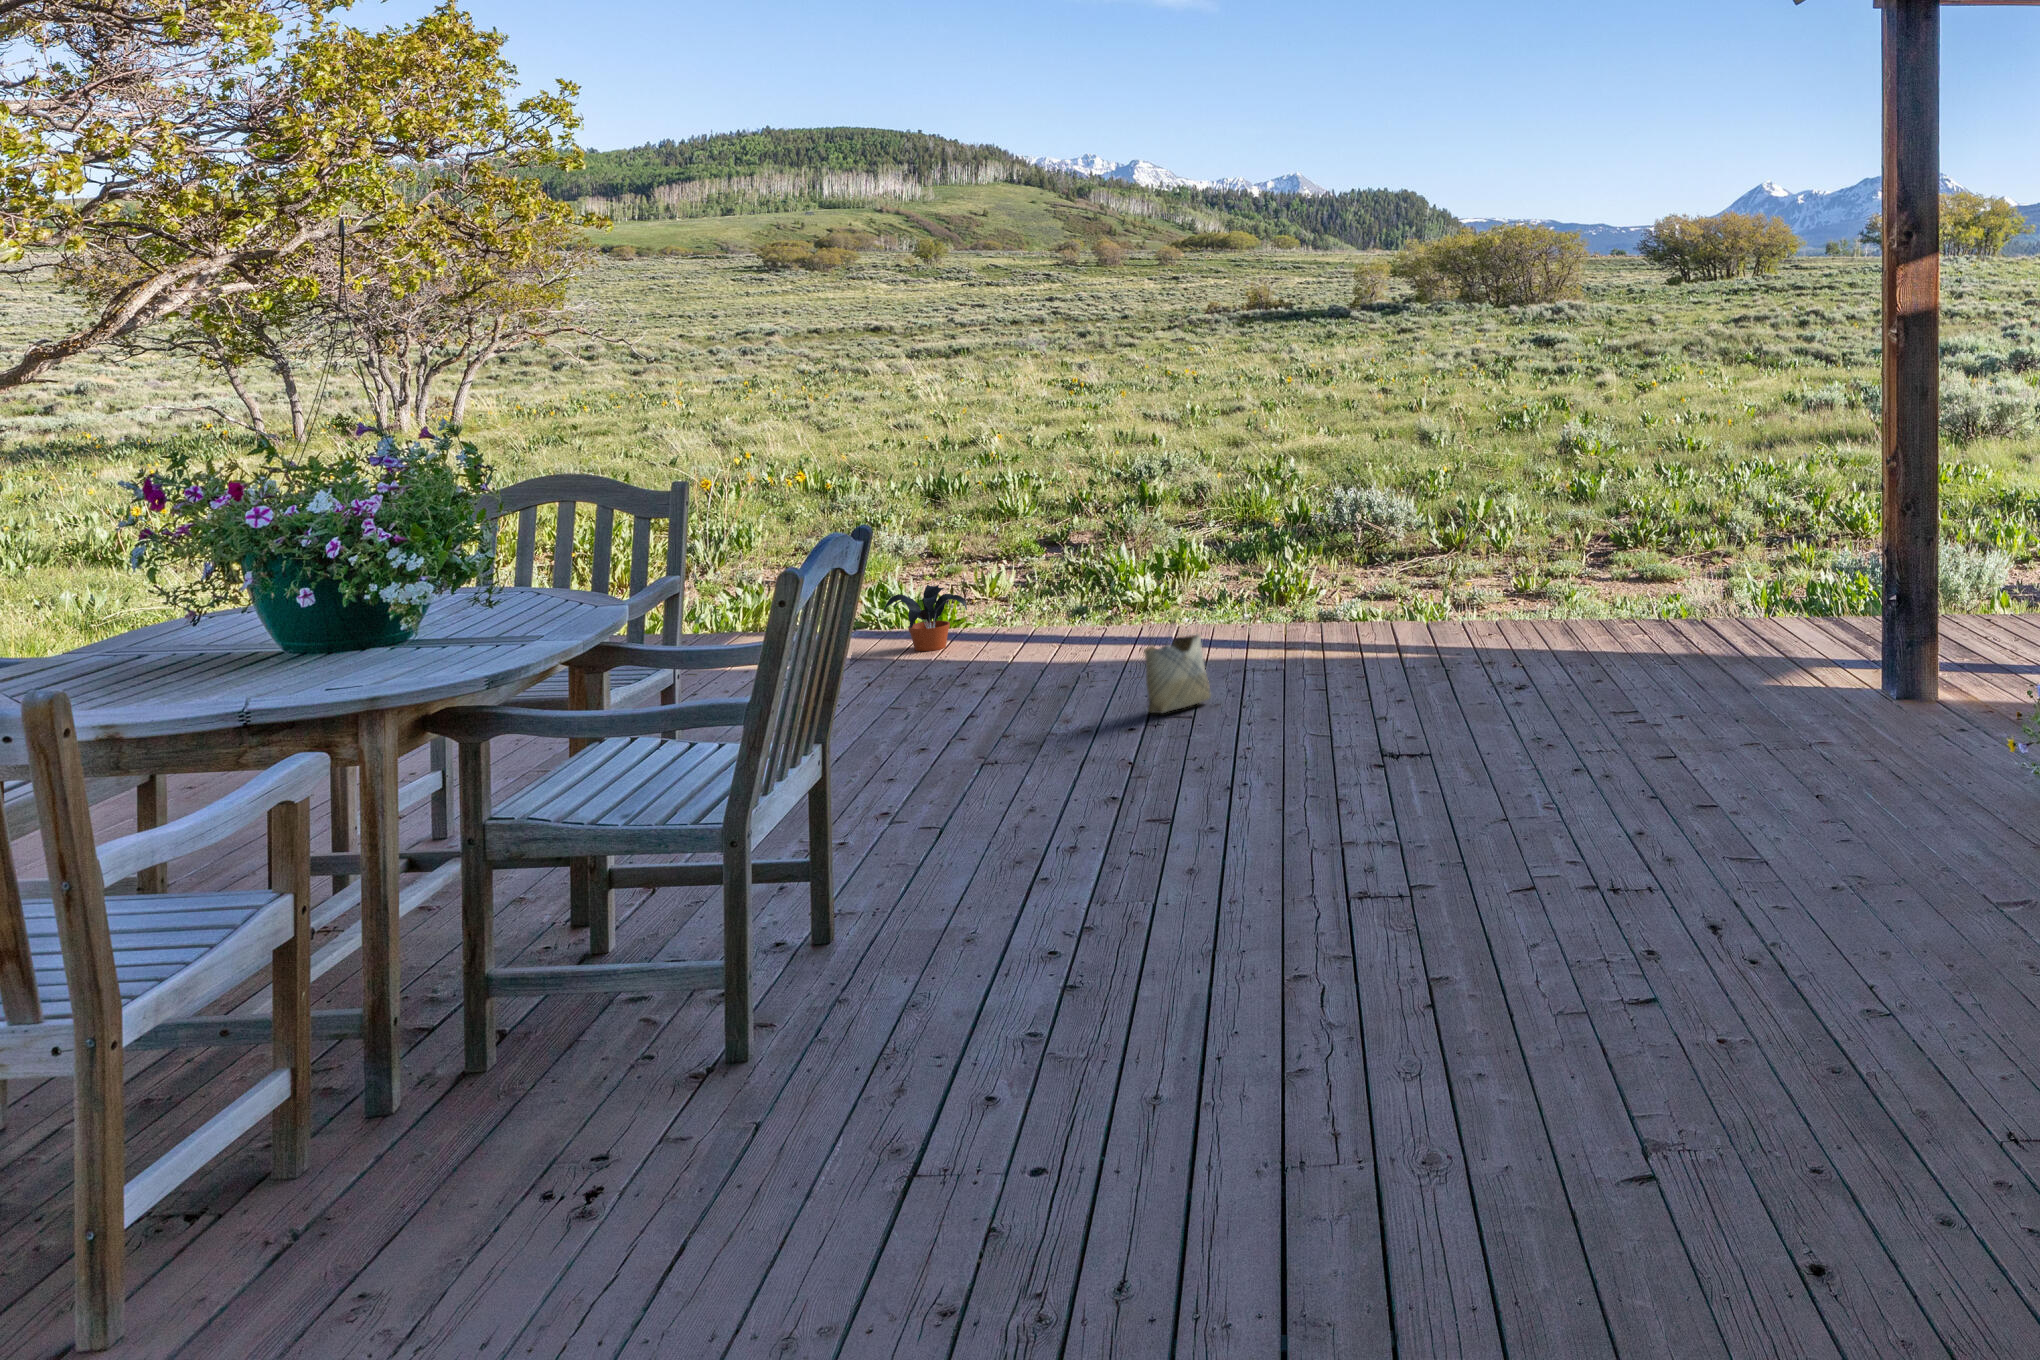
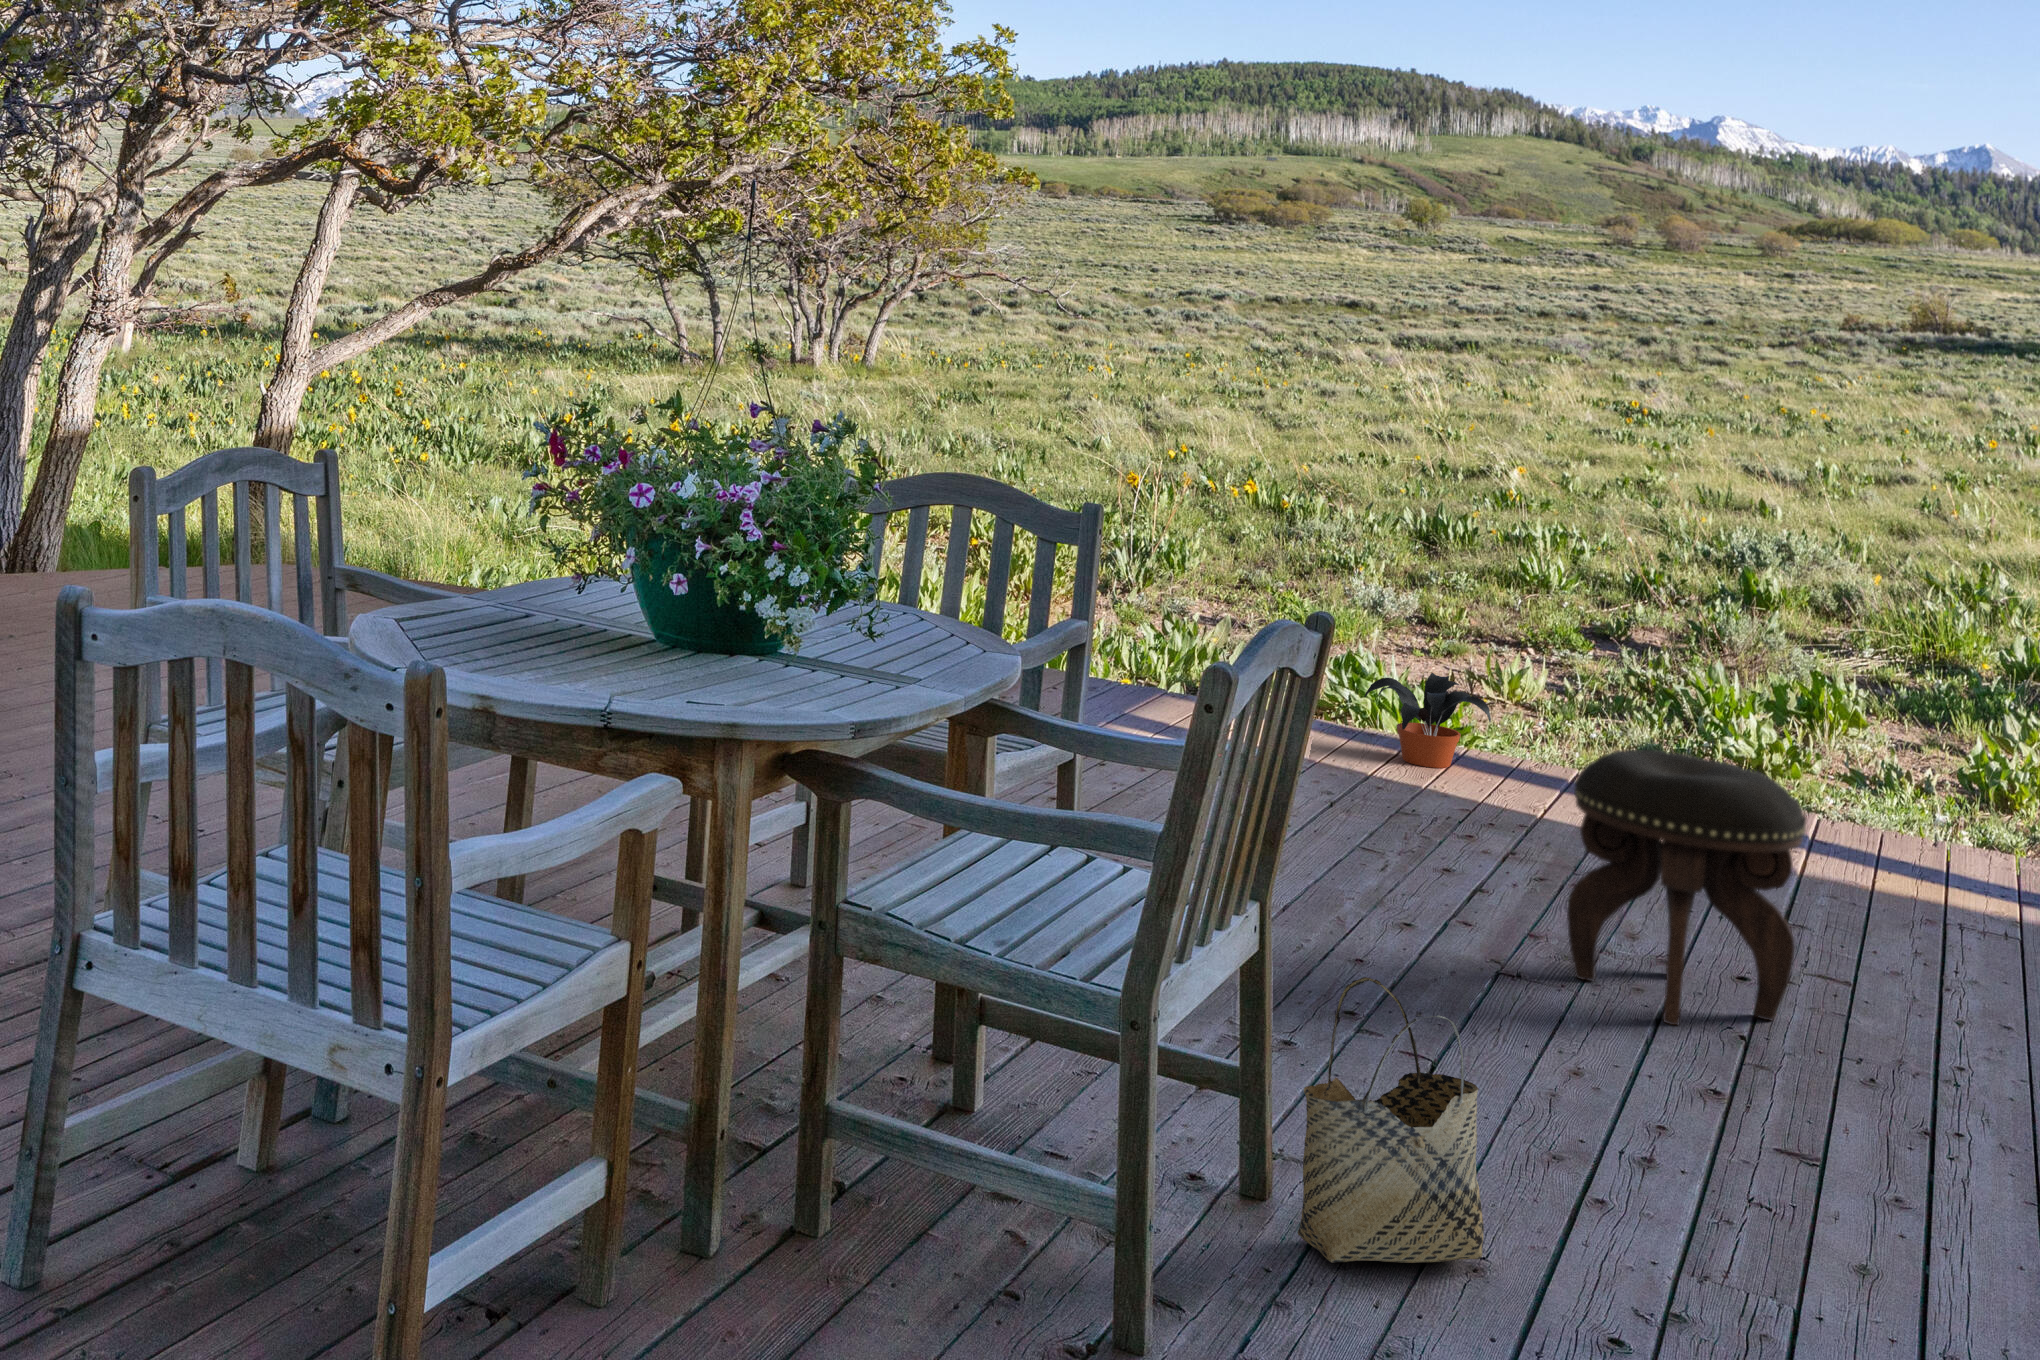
footstool: none [997,594,1123,761] -> present [1567,750,1806,1025]
woven basket: present [1144,607,1211,713] -> present [1298,977,1484,1263]

